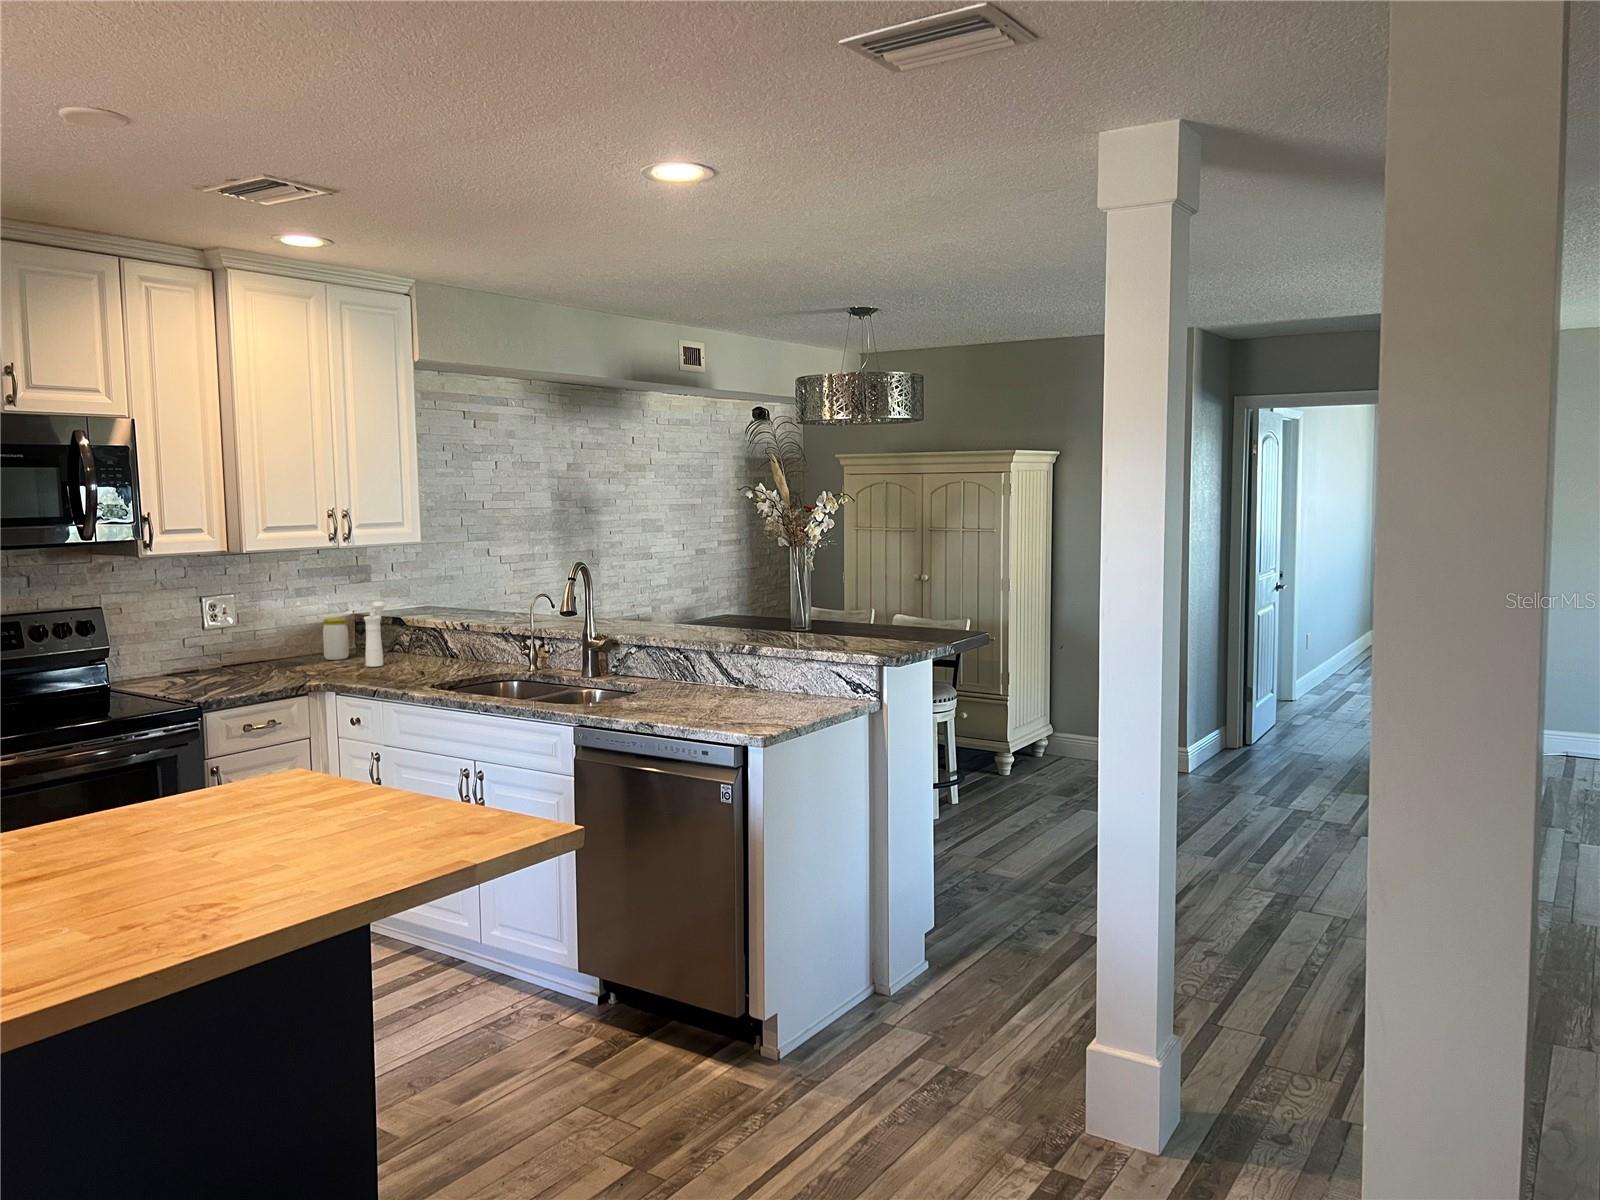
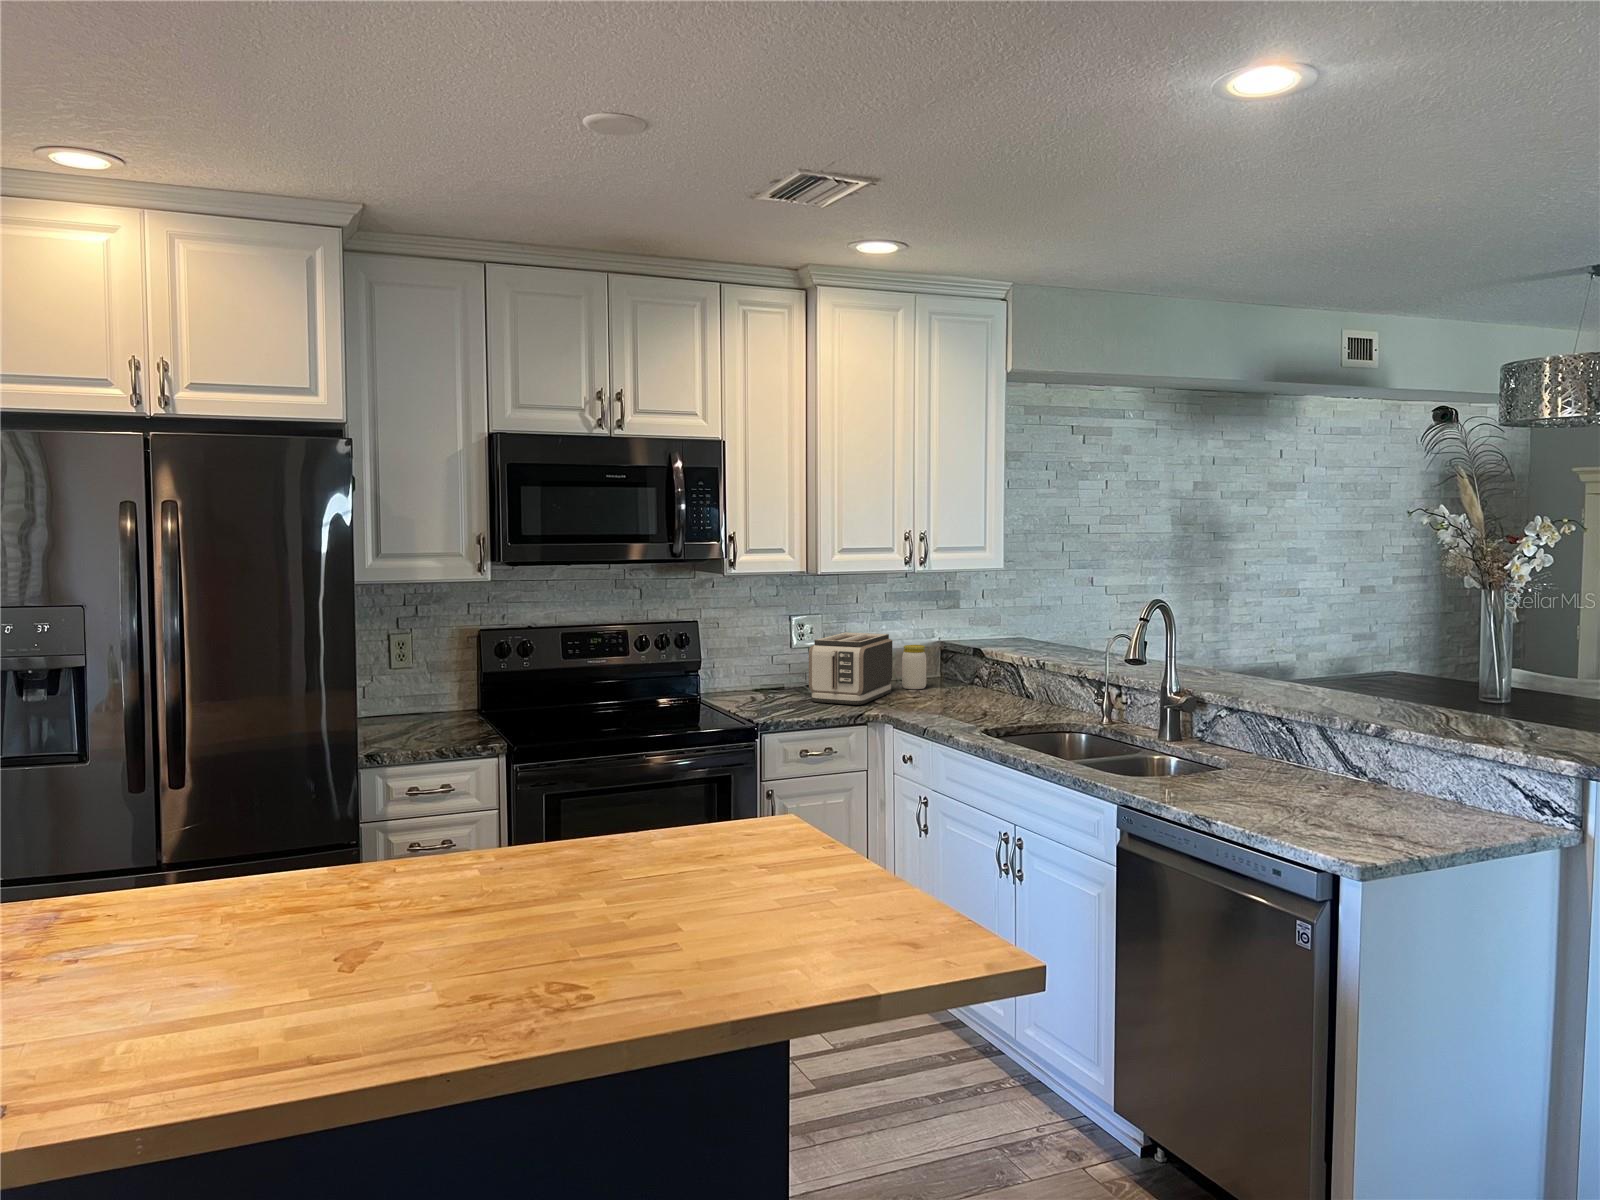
pepper mill: present [364,602,385,667] -> none [936,631,962,701]
toaster: none [235,608,317,678] -> present [809,632,892,705]

